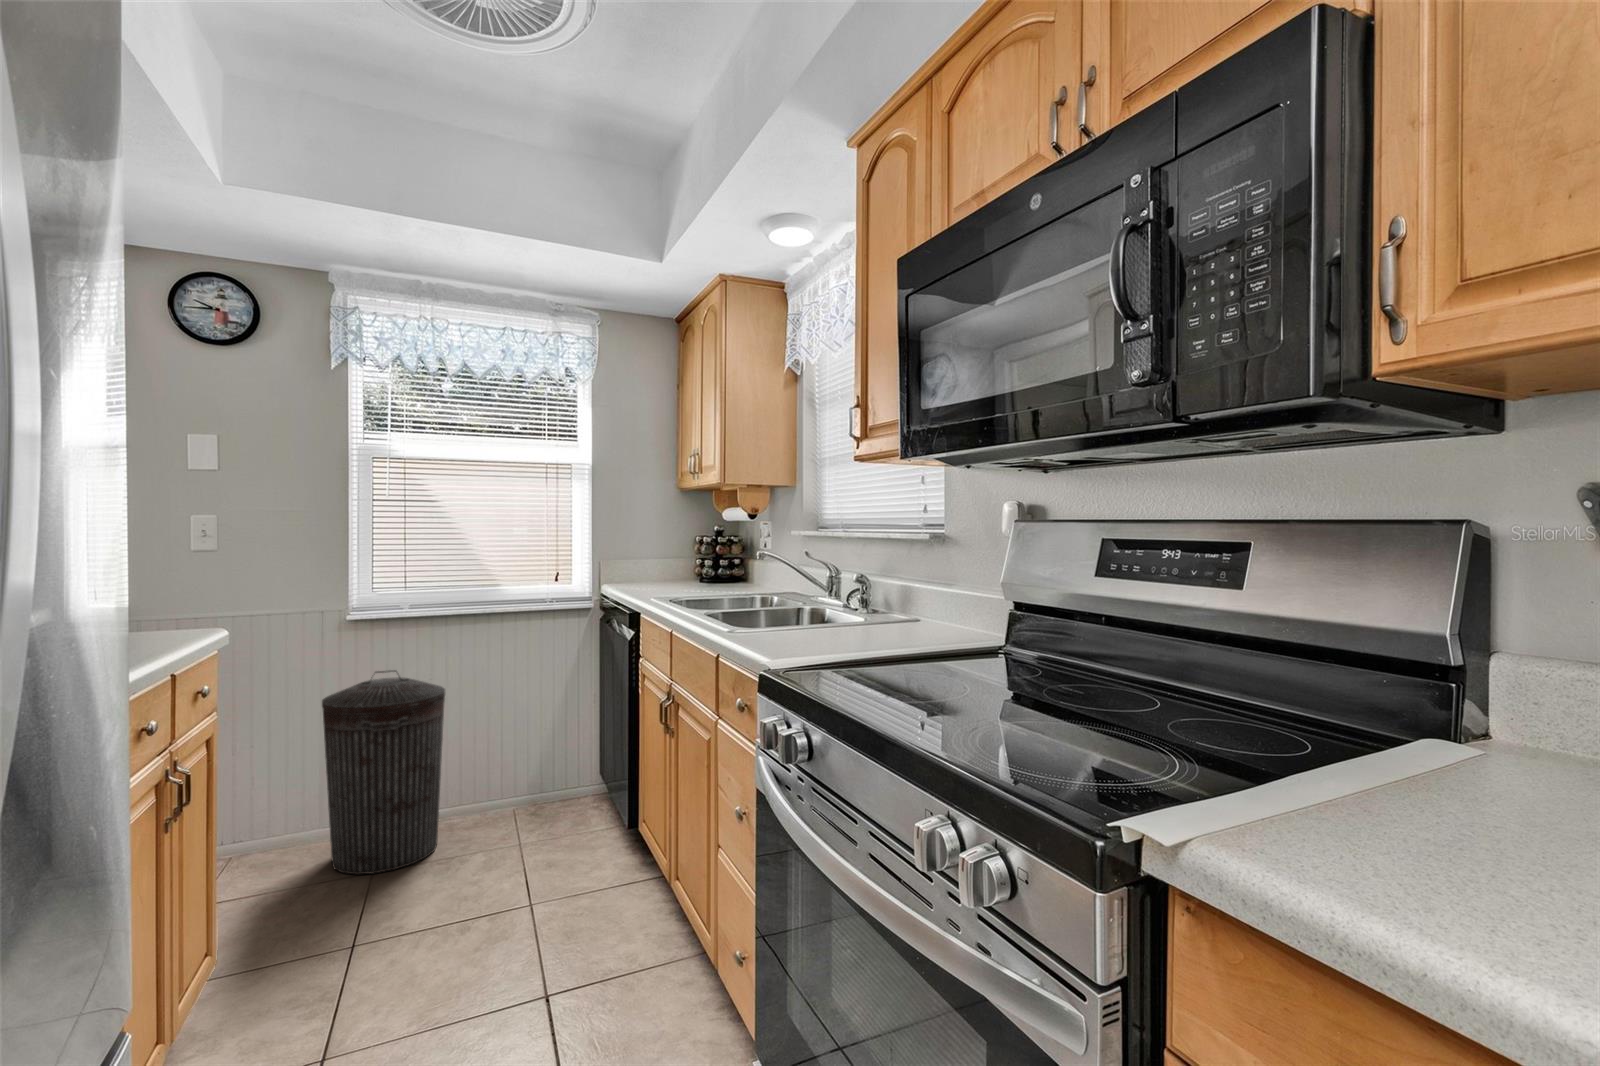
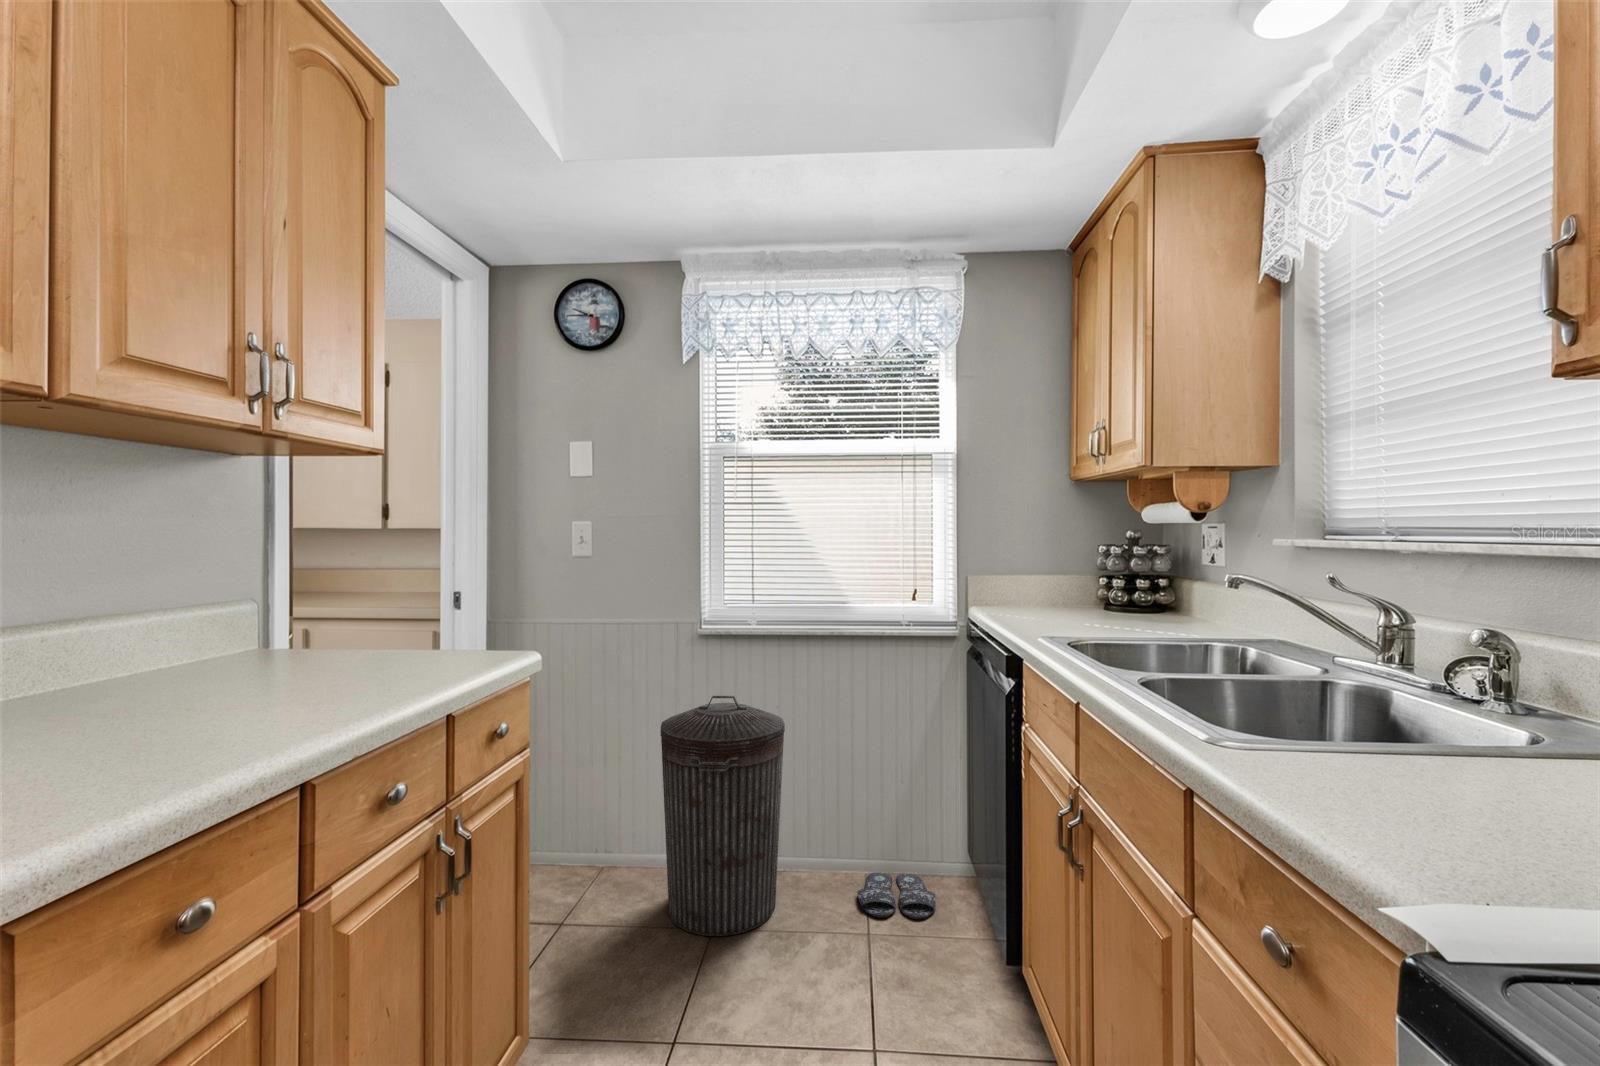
slippers: none [510,803,575,832] -> present [857,873,936,919]

